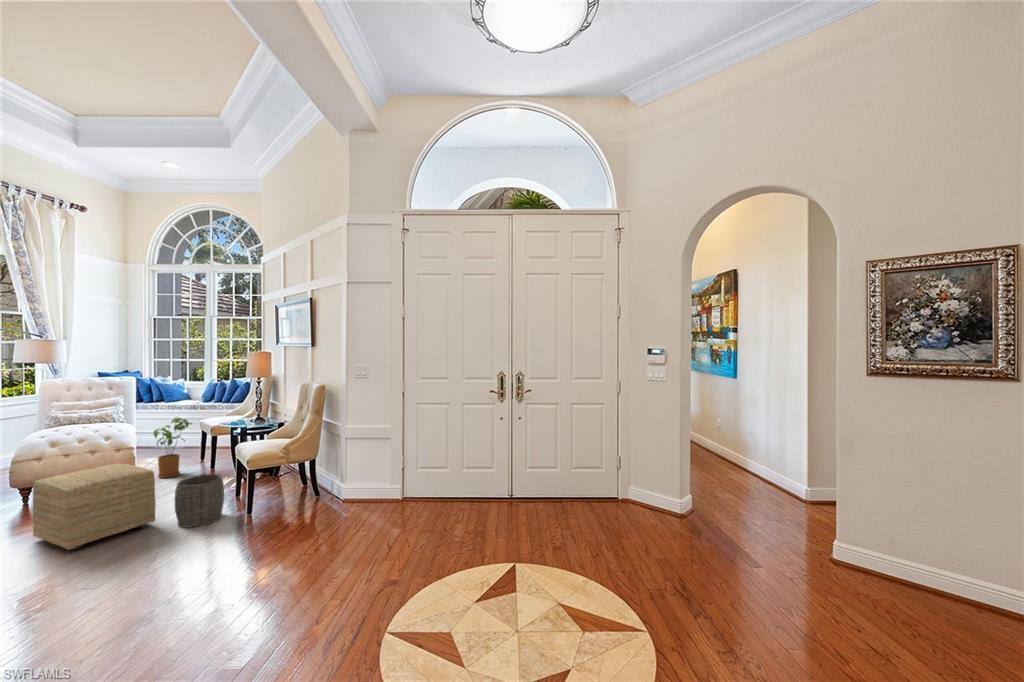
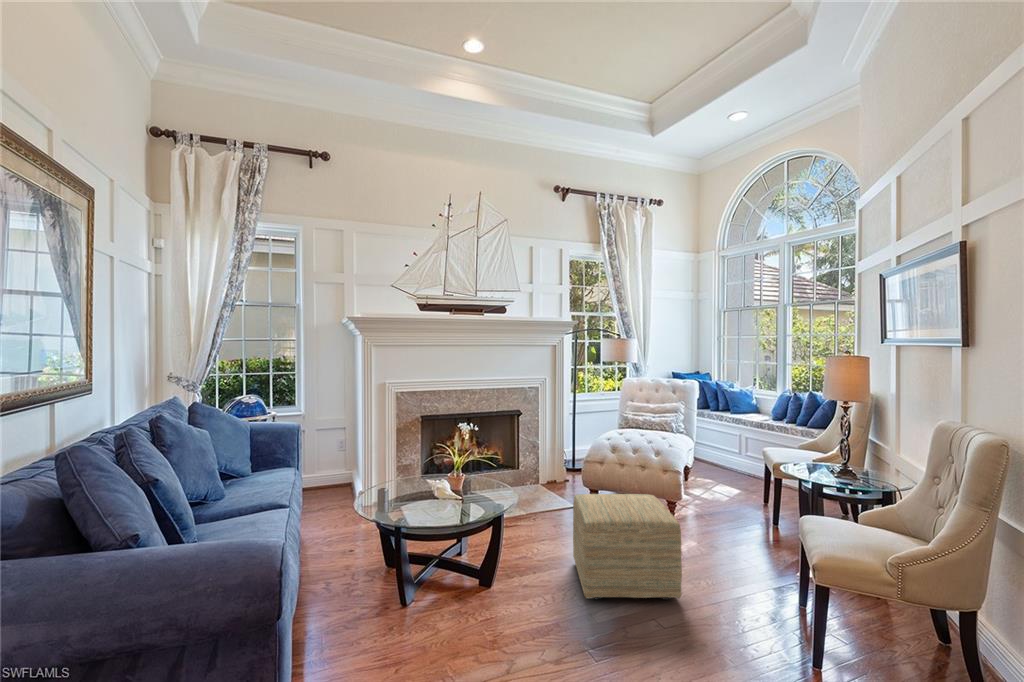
house plant: present [153,418,192,478] -> none [706,442,754,519]
woven basket: present [175,474,224,528] -> none [703,549,776,645]

